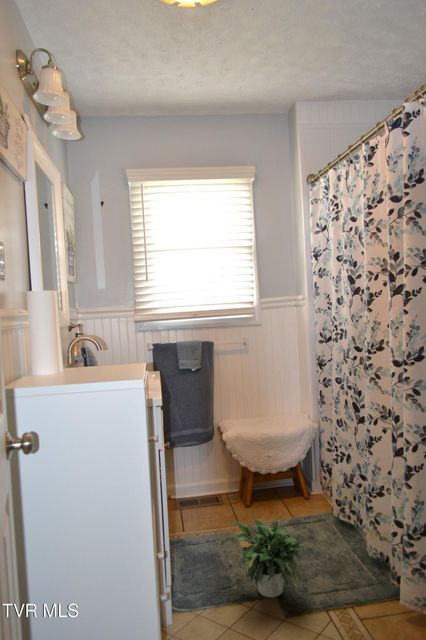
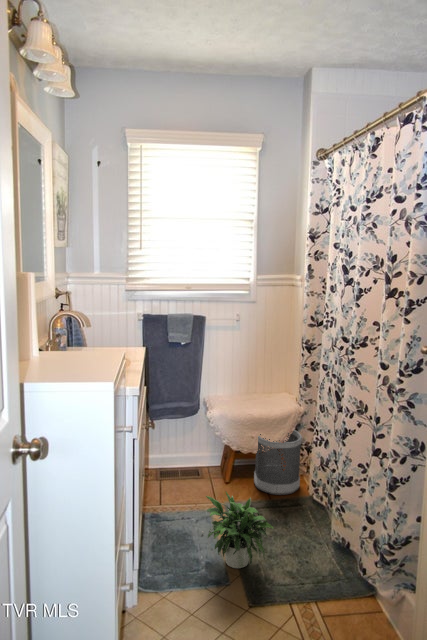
wastebasket: none [274,447,323,518] -> present [254,430,302,495]

